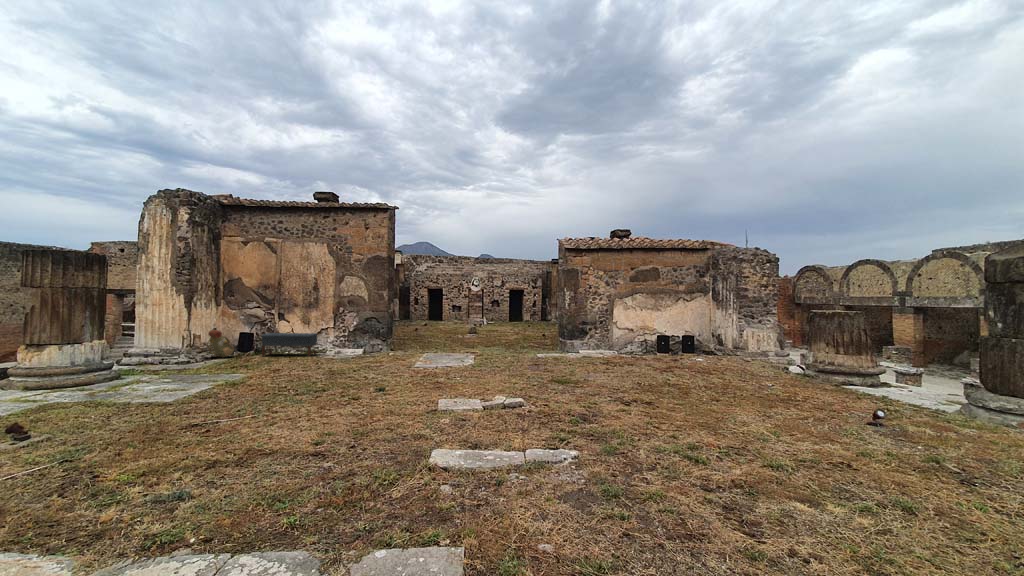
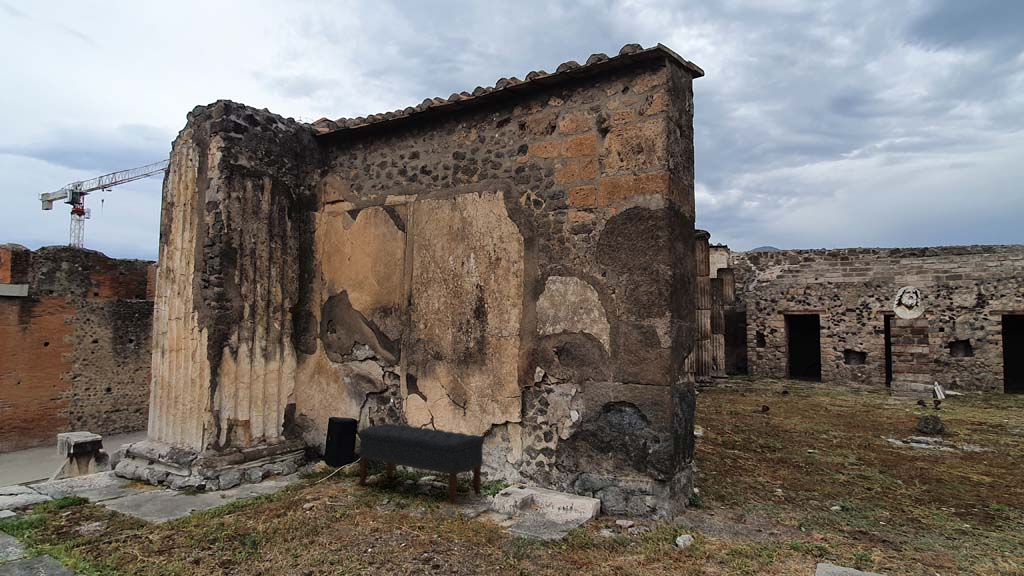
backpack: present [207,330,238,357] -> none [260,409,320,479]

